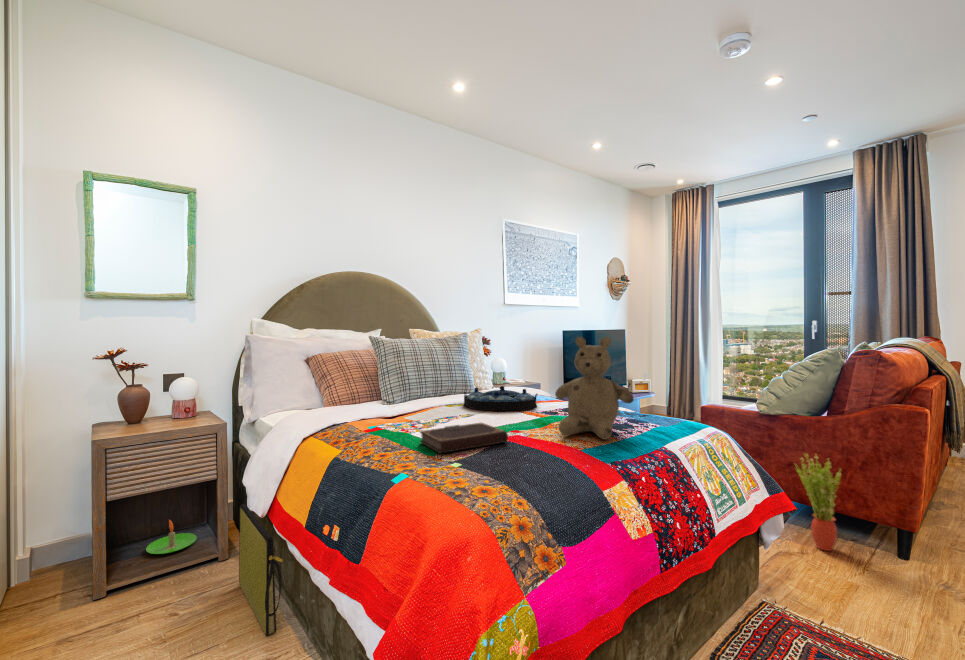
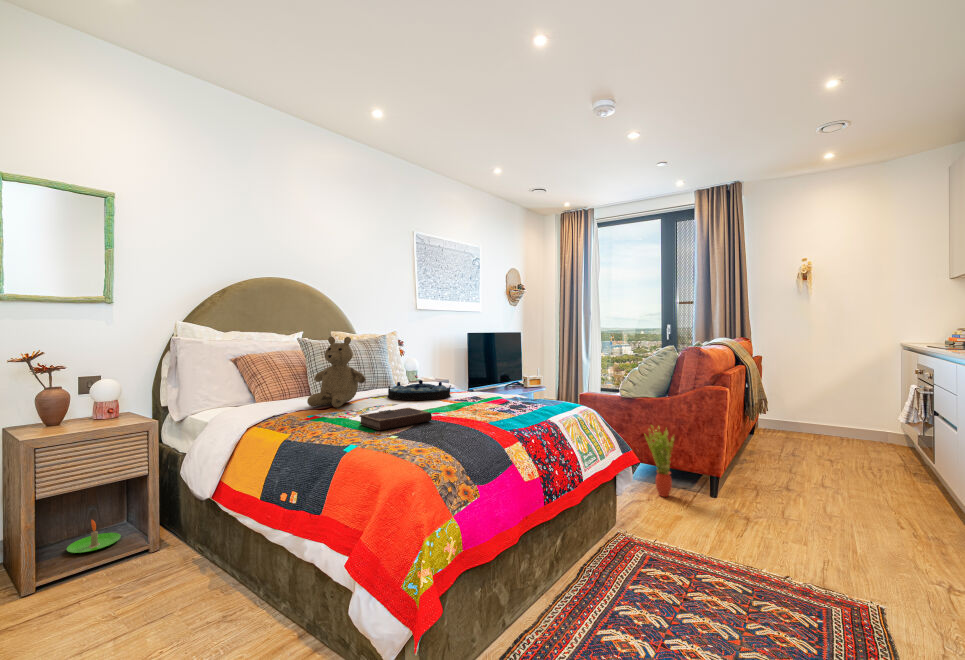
teddy bear: present [555,337,634,439] -> present [307,337,365,408]
bag: present [239,504,283,636] -> none [178,493,233,602]

